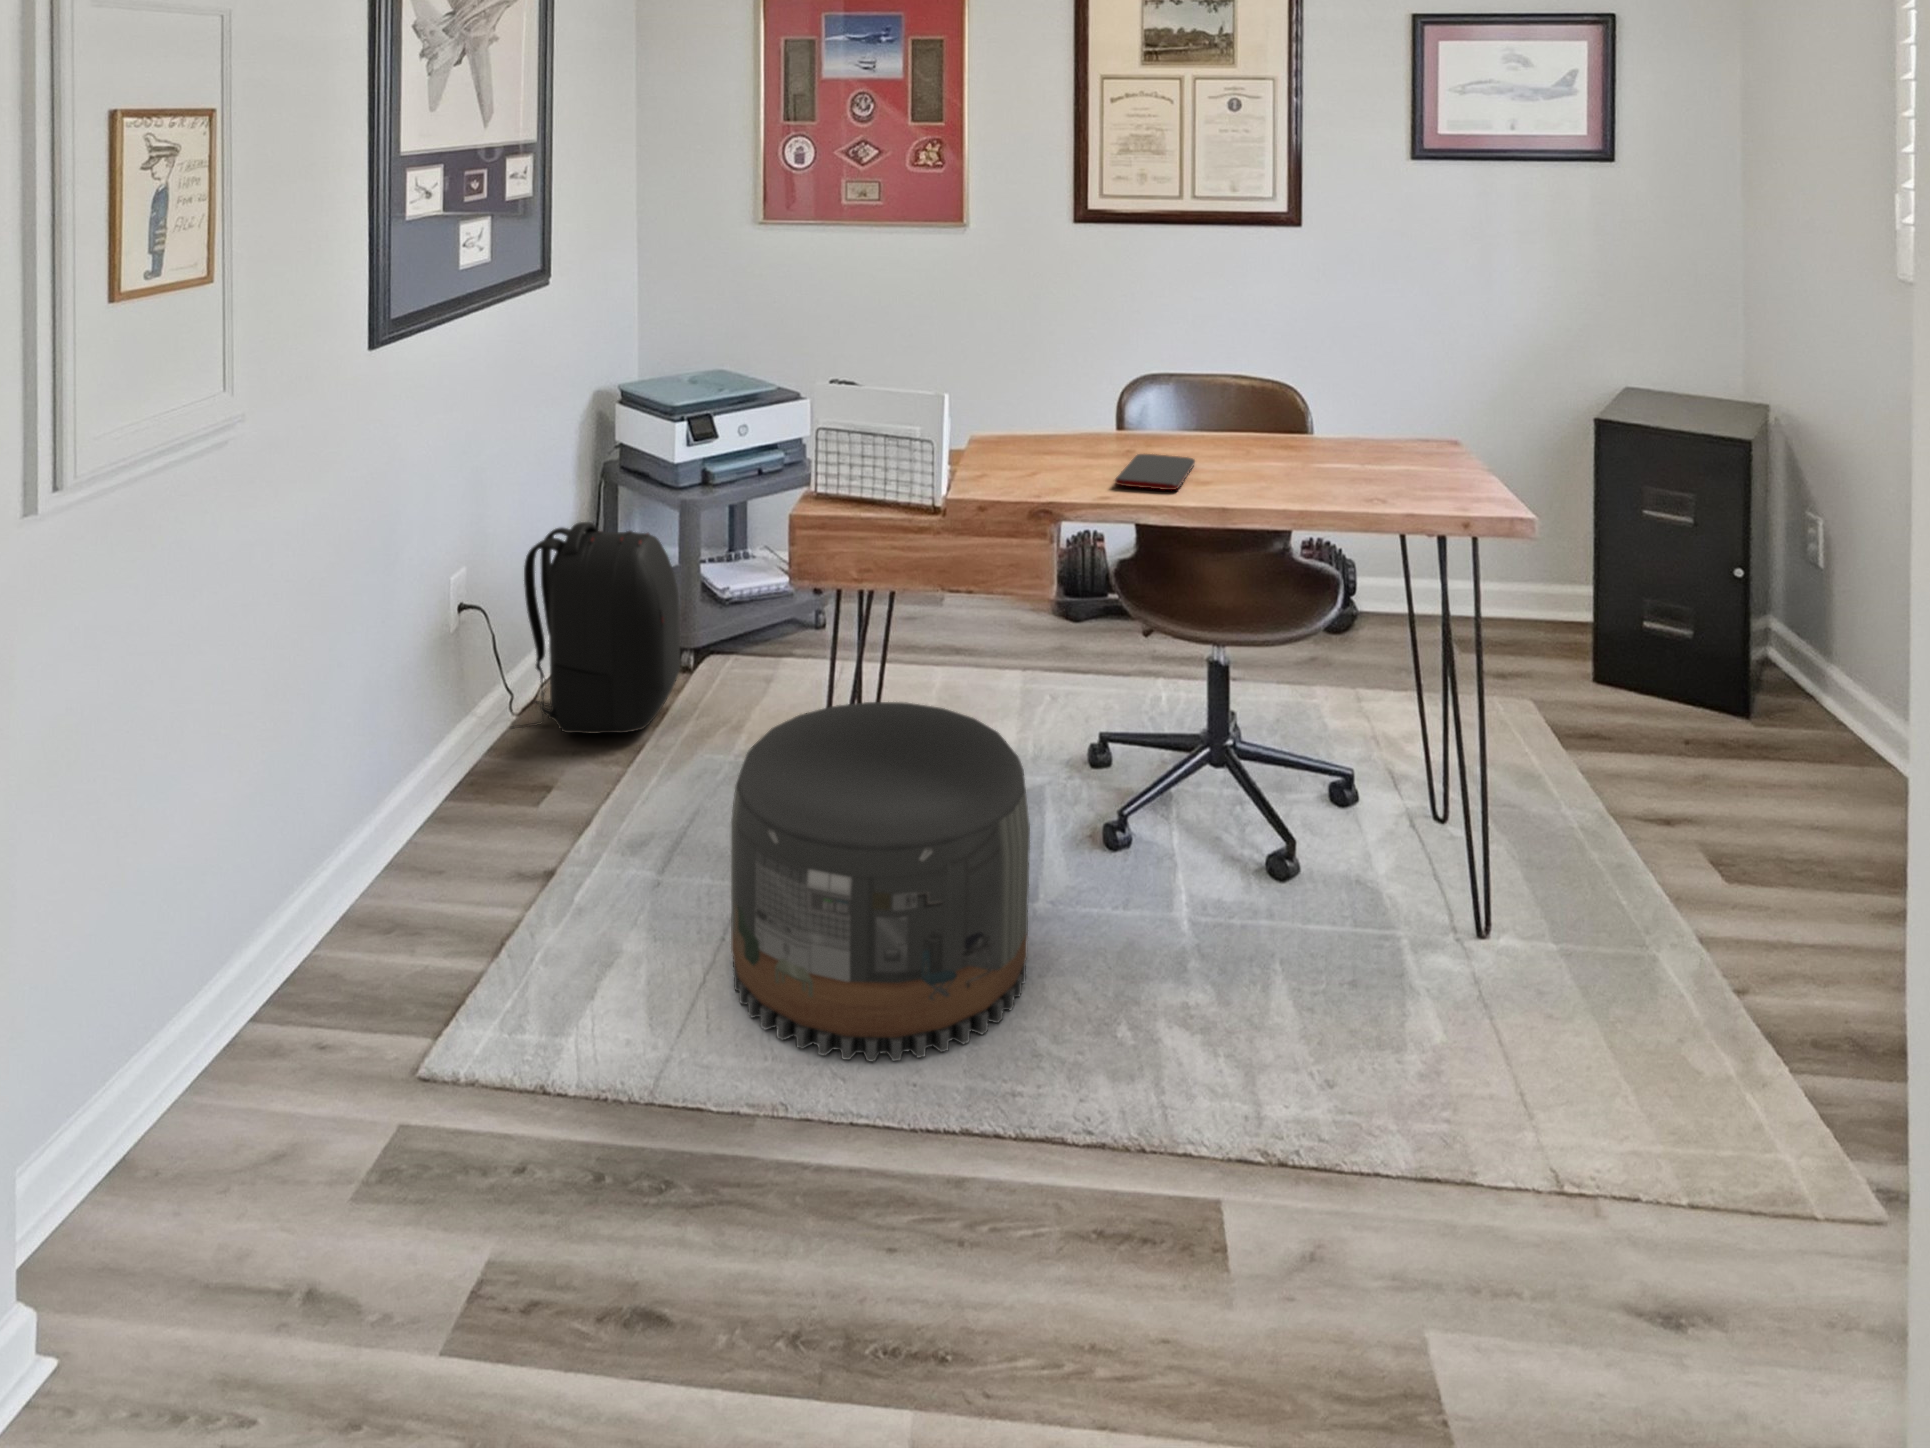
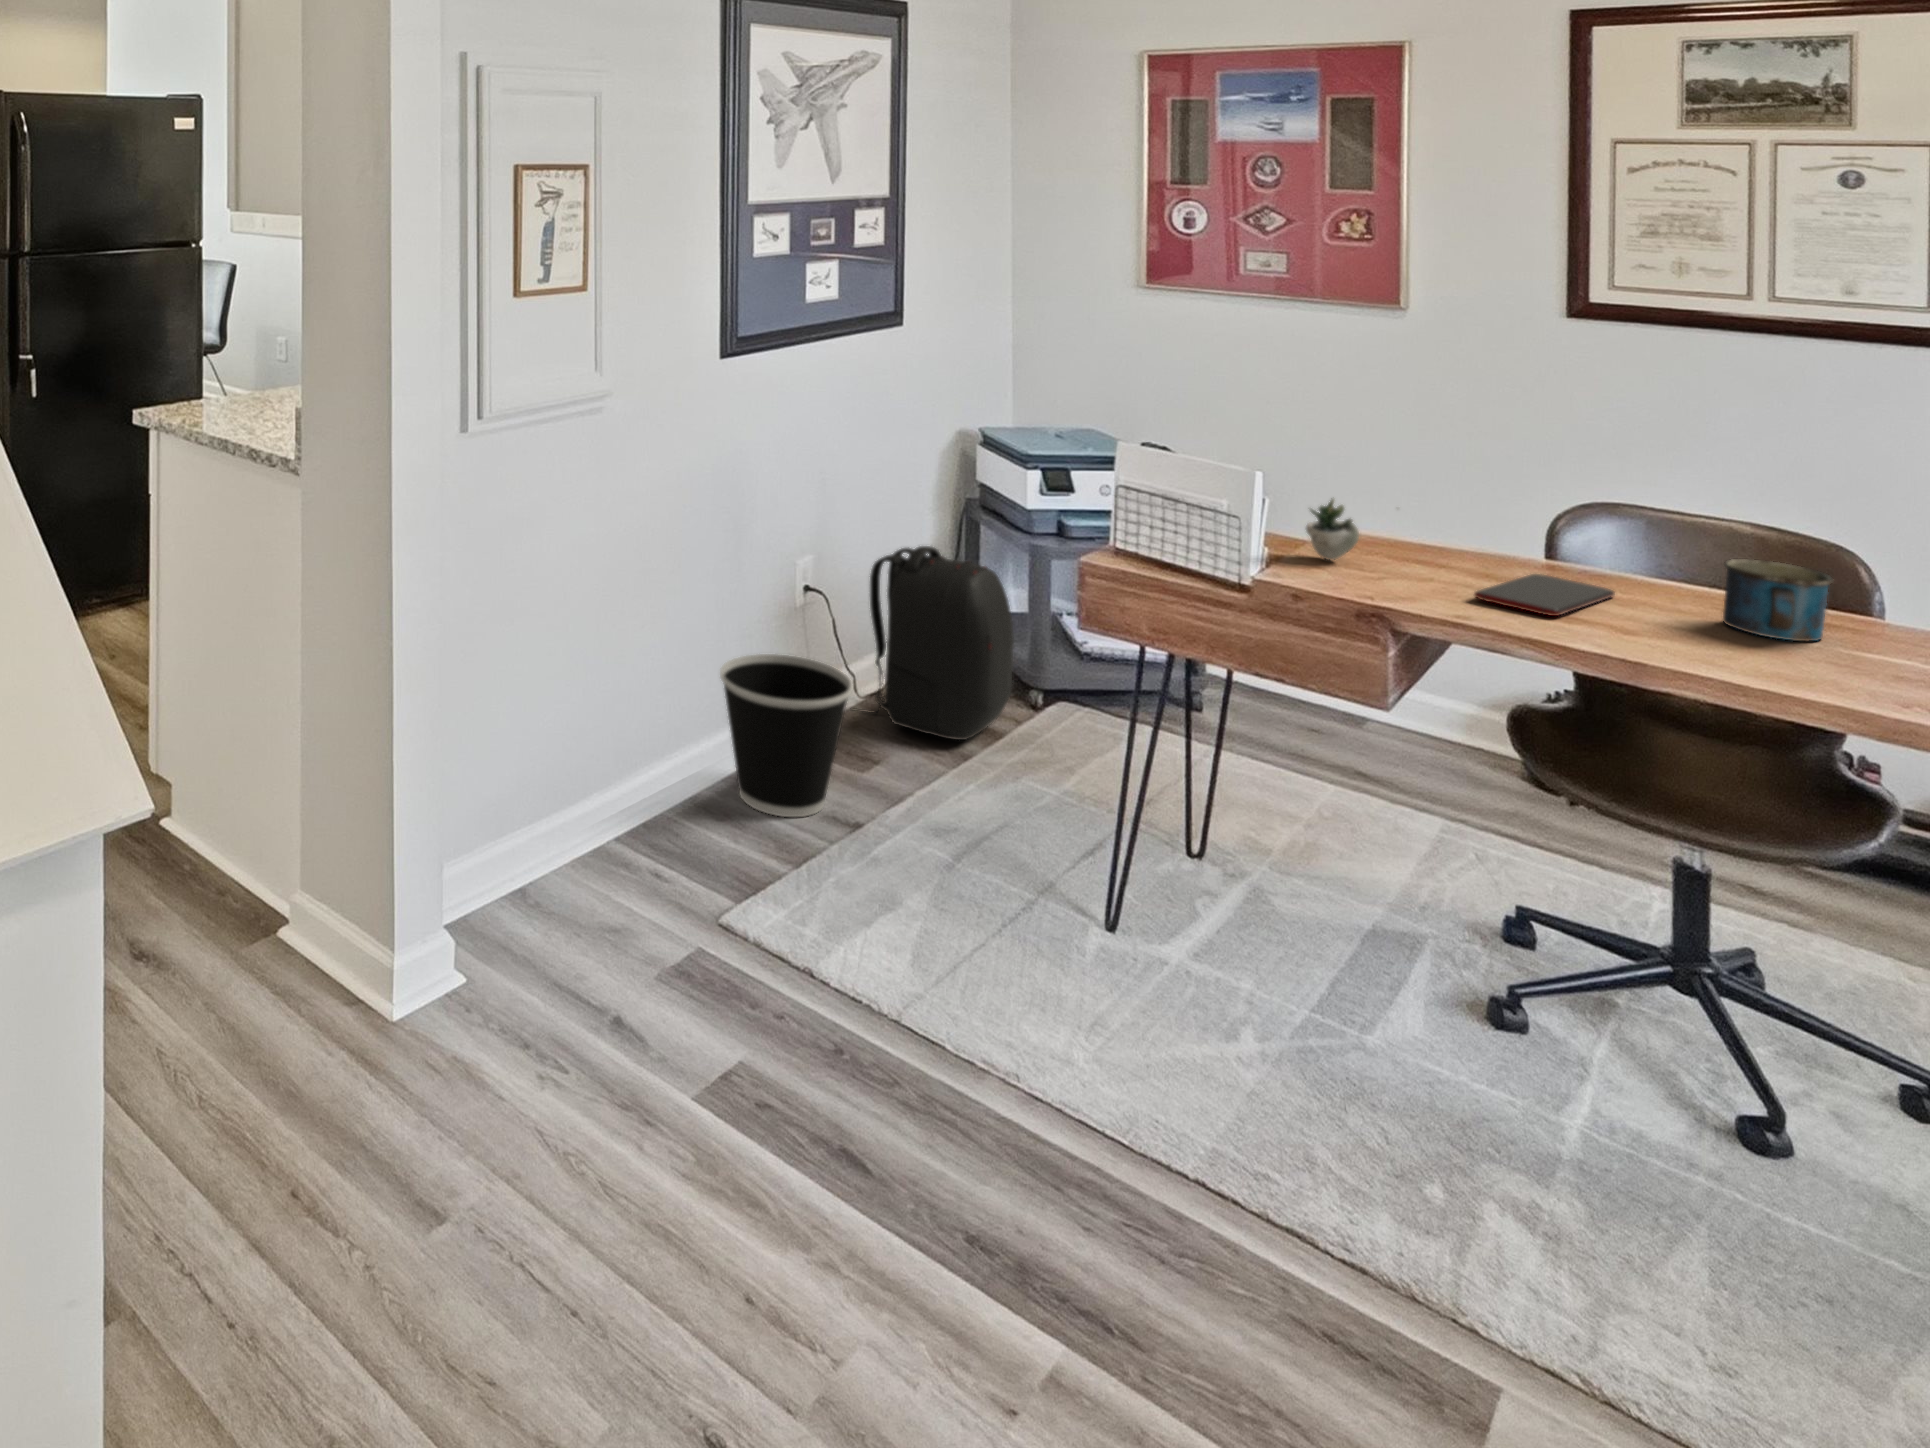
succulent plant: none [972,409,1050,470] -> present [1306,499,1359,560]
mug: none [1267,416,1333,479] -> present [1723,559,1833,641]
wastebasket: none [366,687,536,896] -> present [720,654,852,817]
pouf: present [731,702,1030,1061] -> none [985,746,1310,1089]

